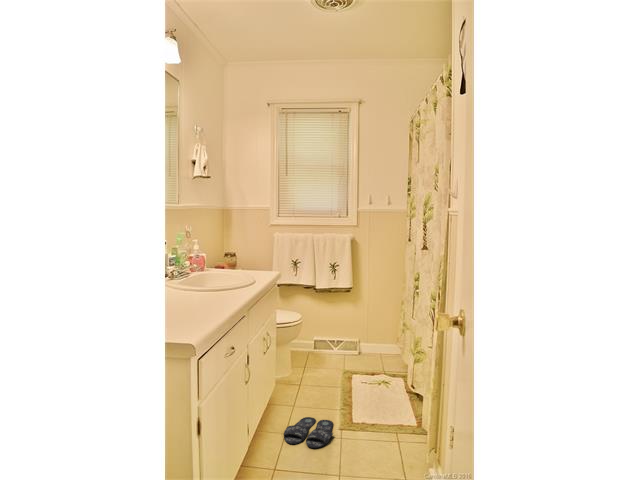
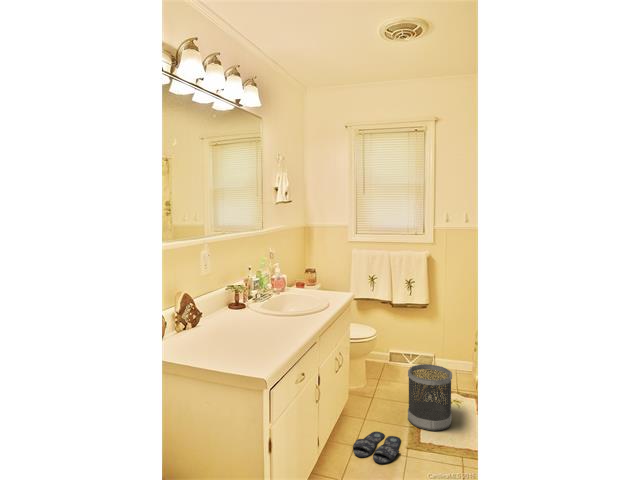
wastebasket: none [338,345,382,411] -> present [408,364,452,431]

